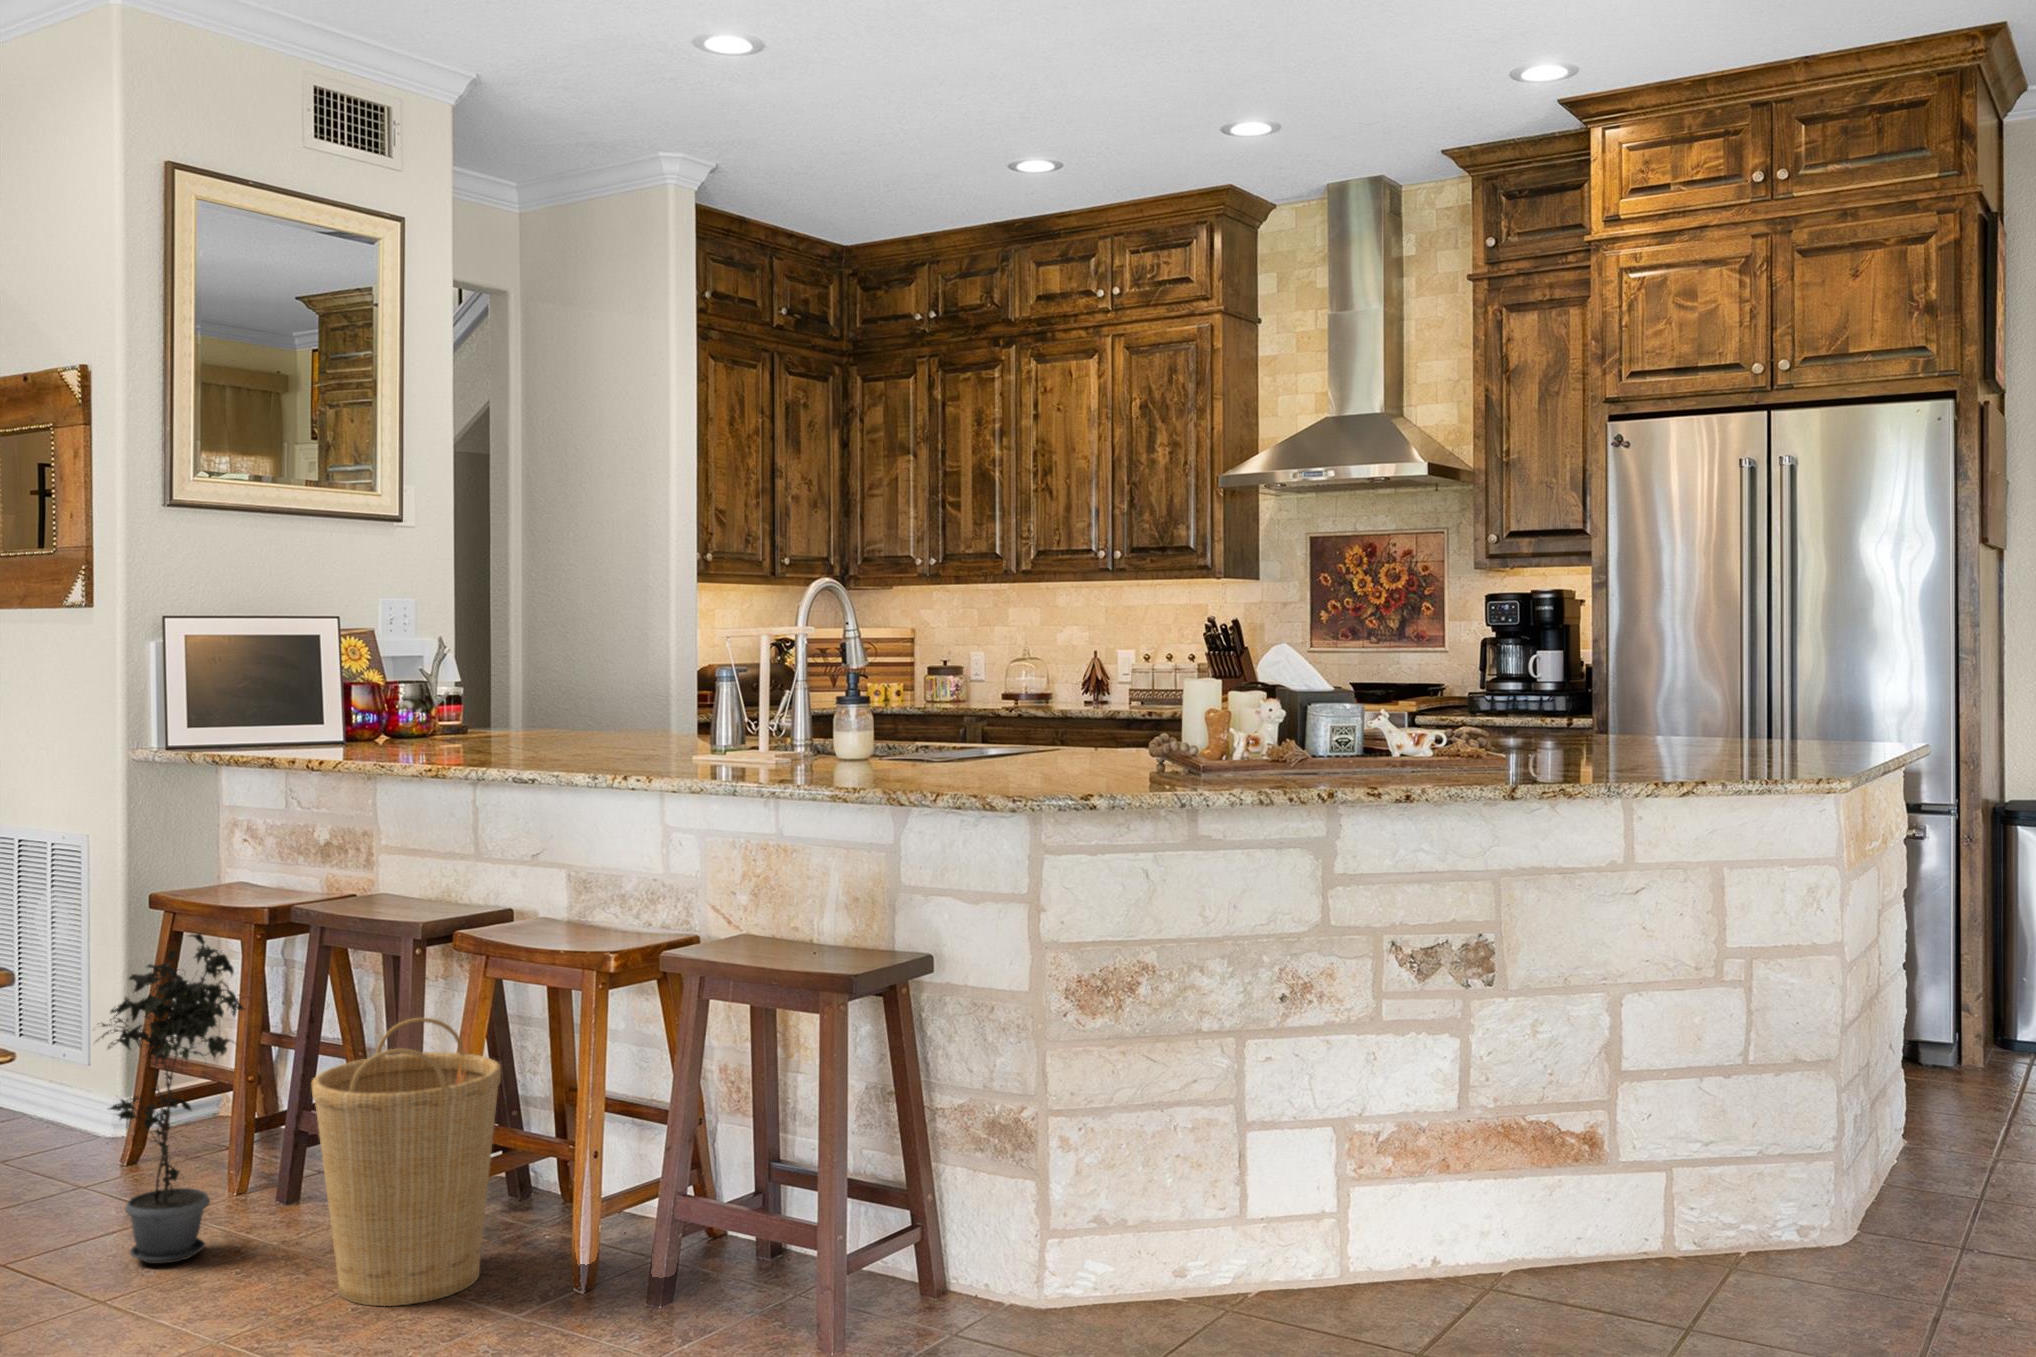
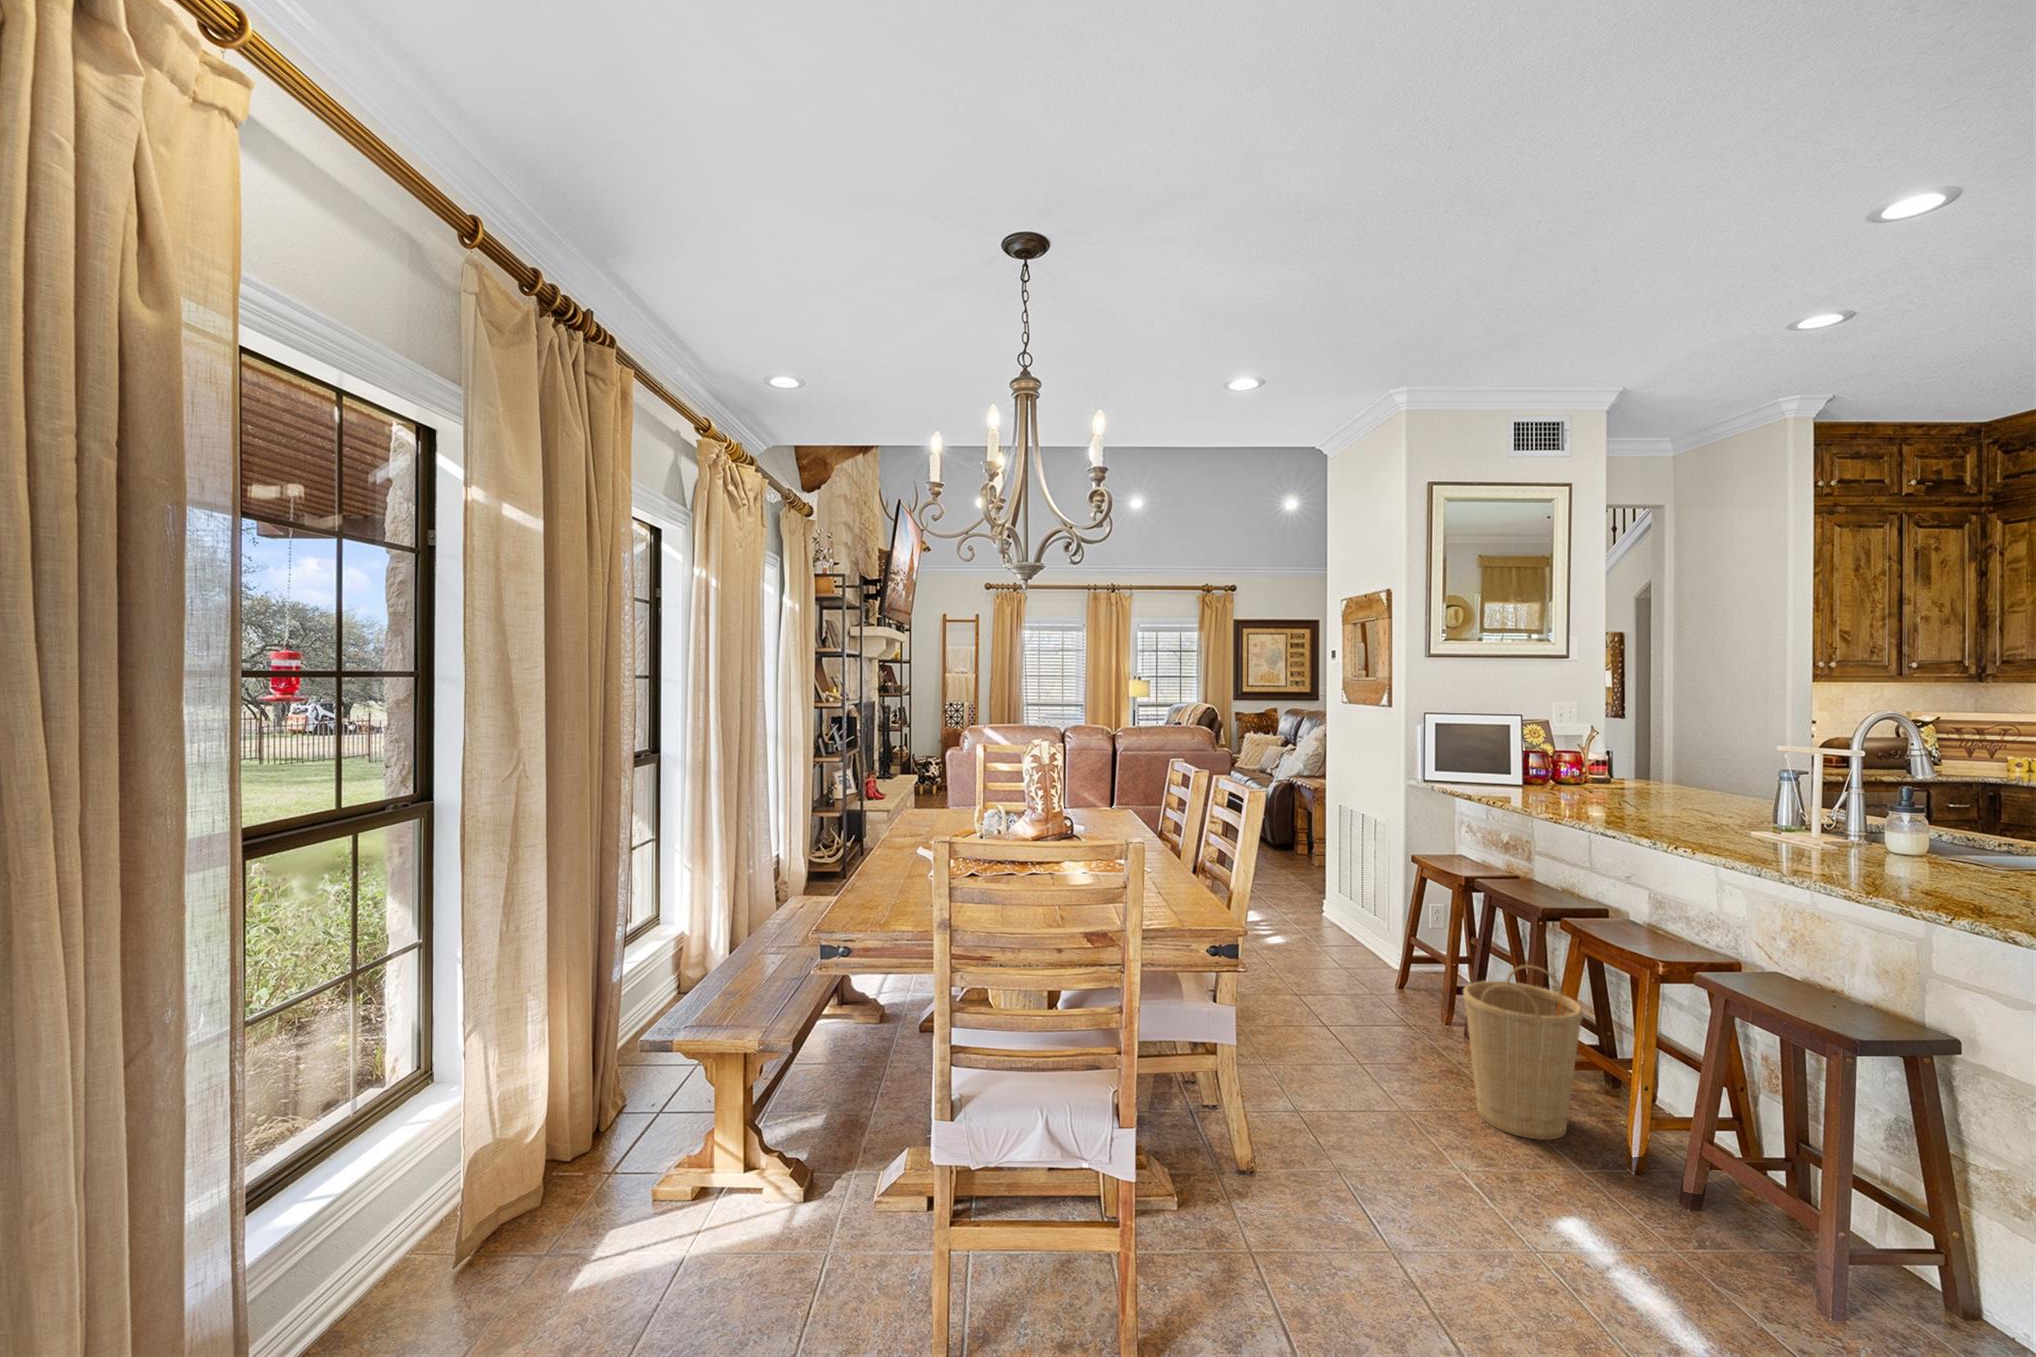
potted plant: present [97,933,244,1263] -> none [1362,889,1442,1058]

